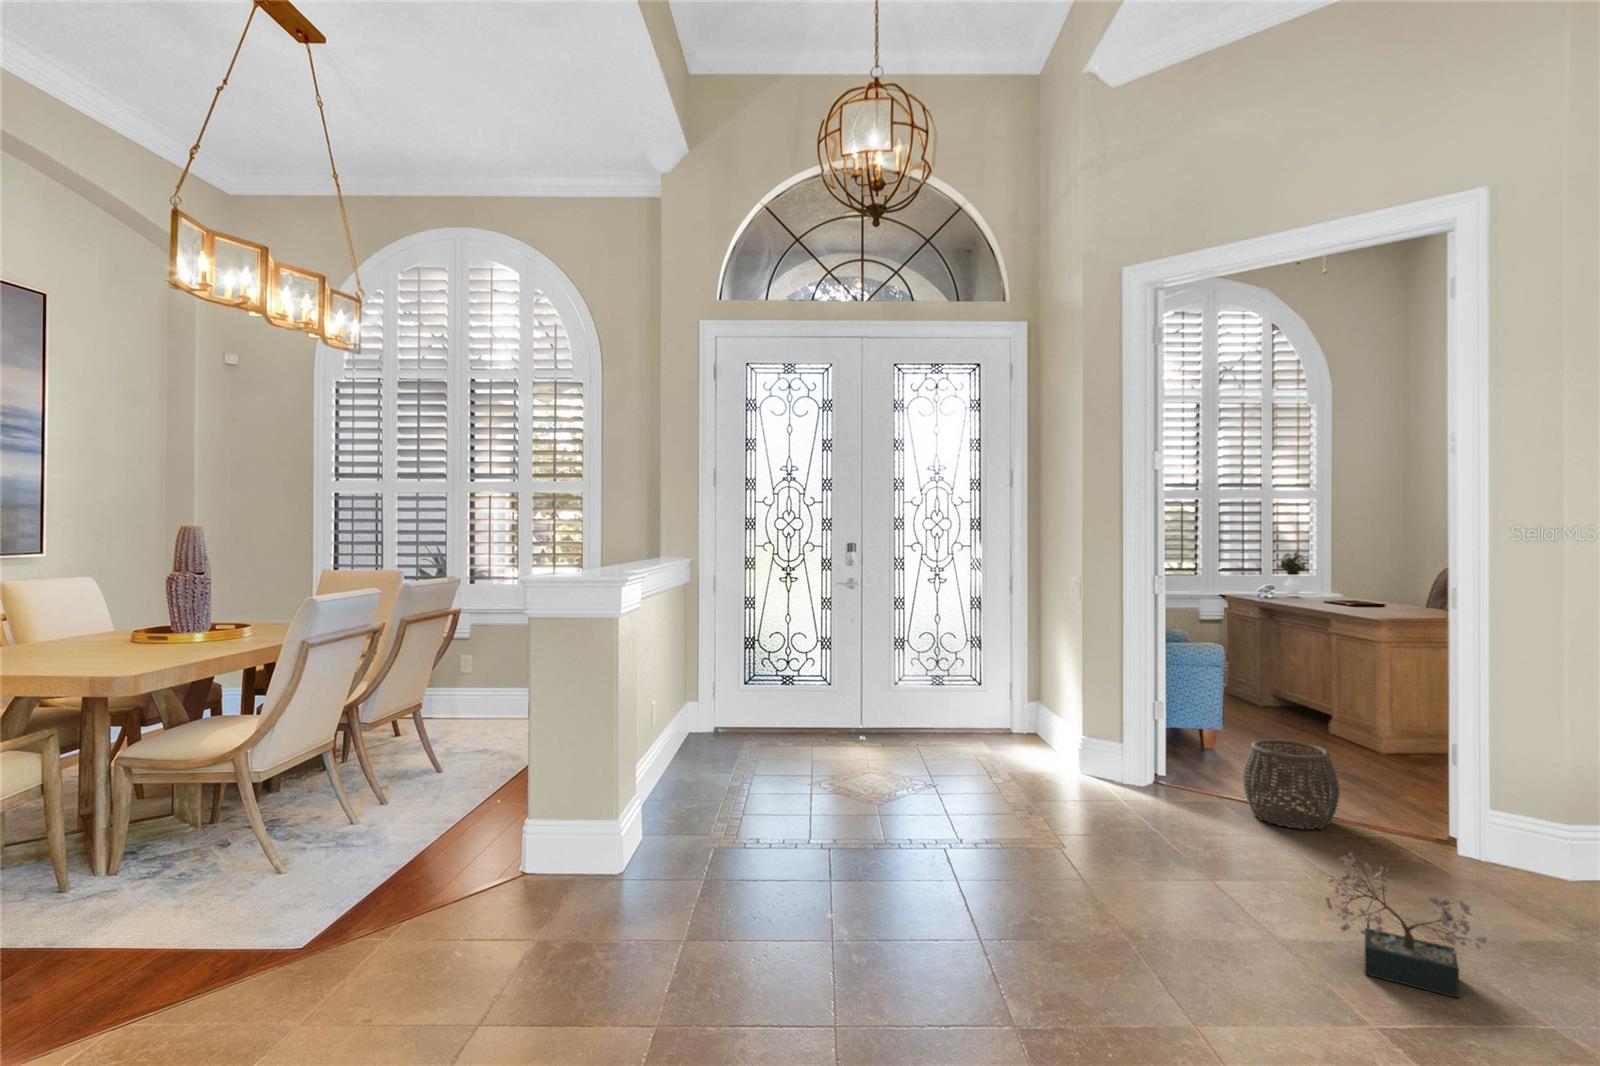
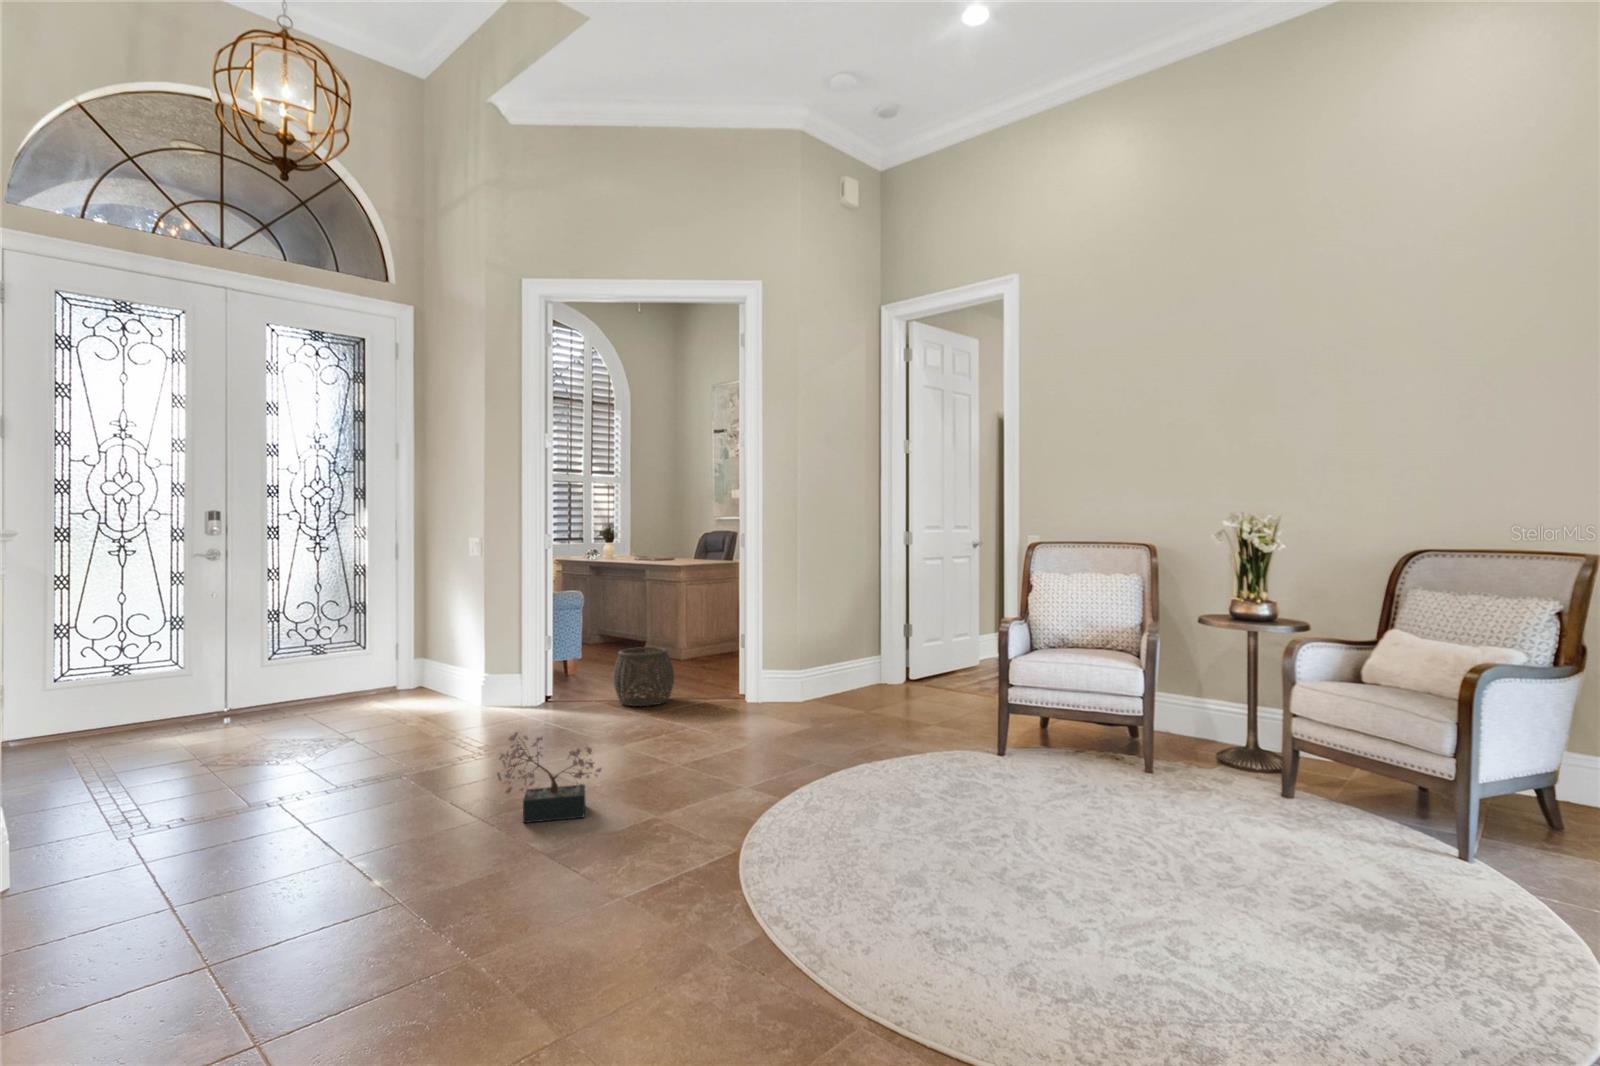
decorative plant: present [1326,853,1487,998] -> present [497,732,601,823]

